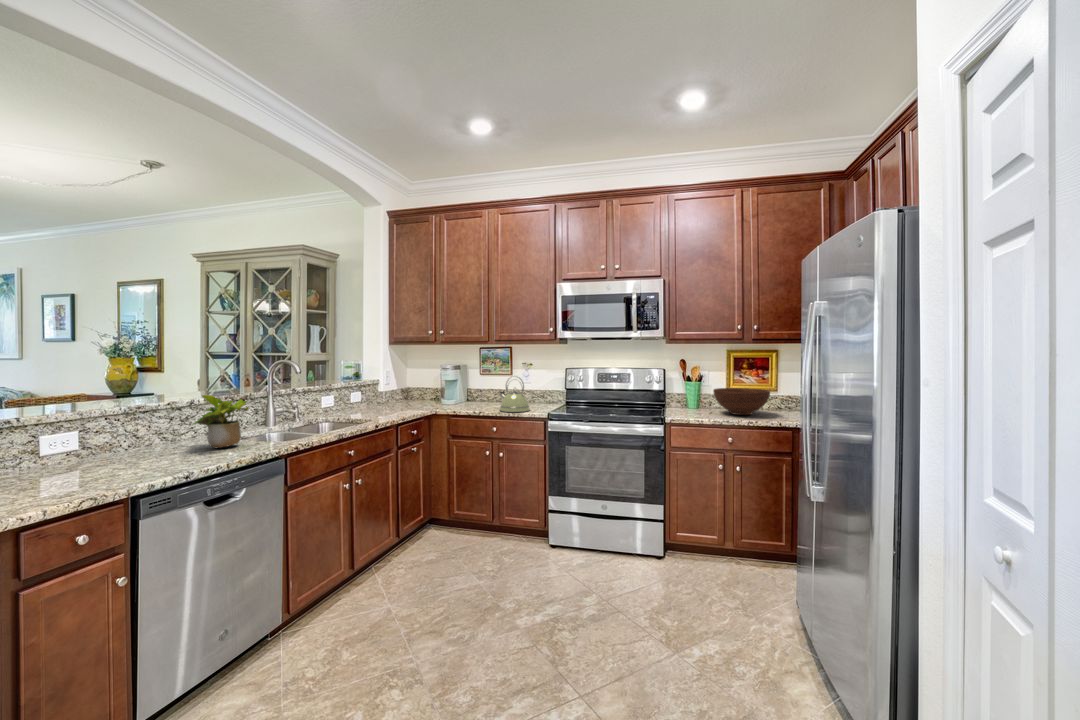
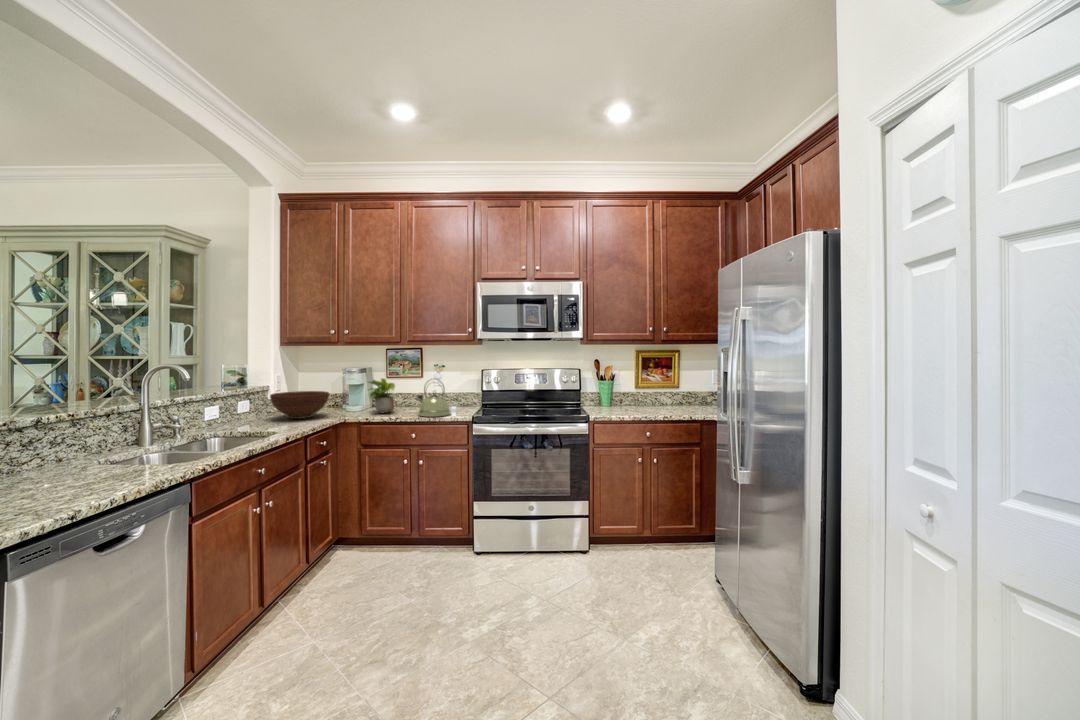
fruit bowl: present [713,388,770,415] -> present [270,391,329,419]
potted plant: present [194,395,248,448] -> present [369,378,395,413]

